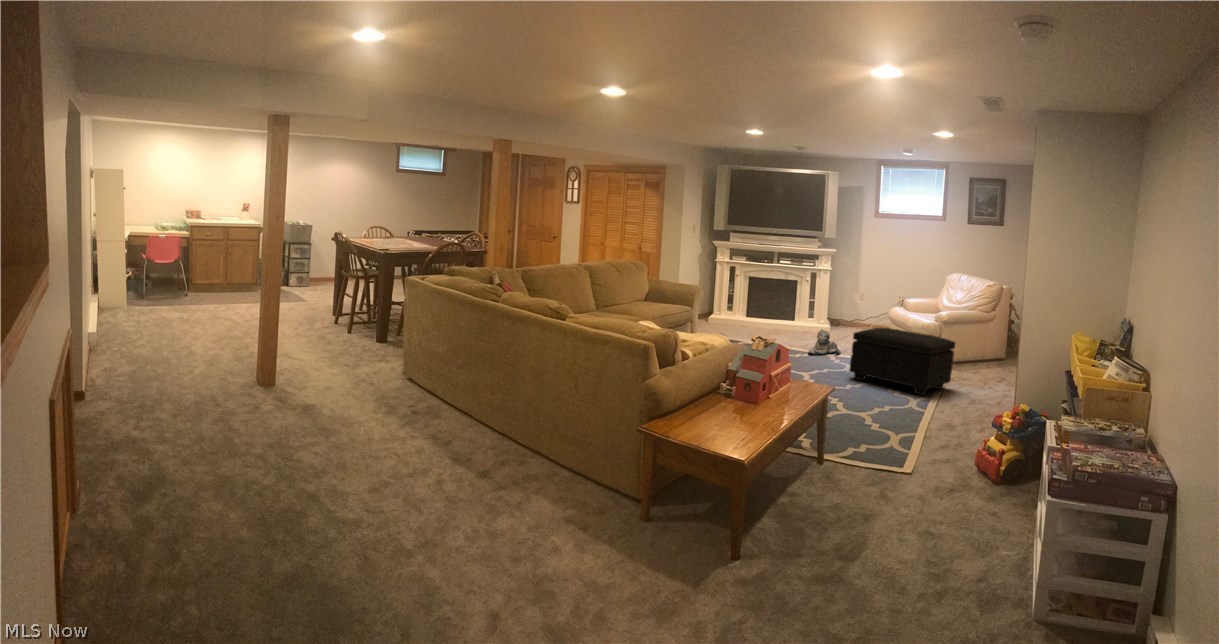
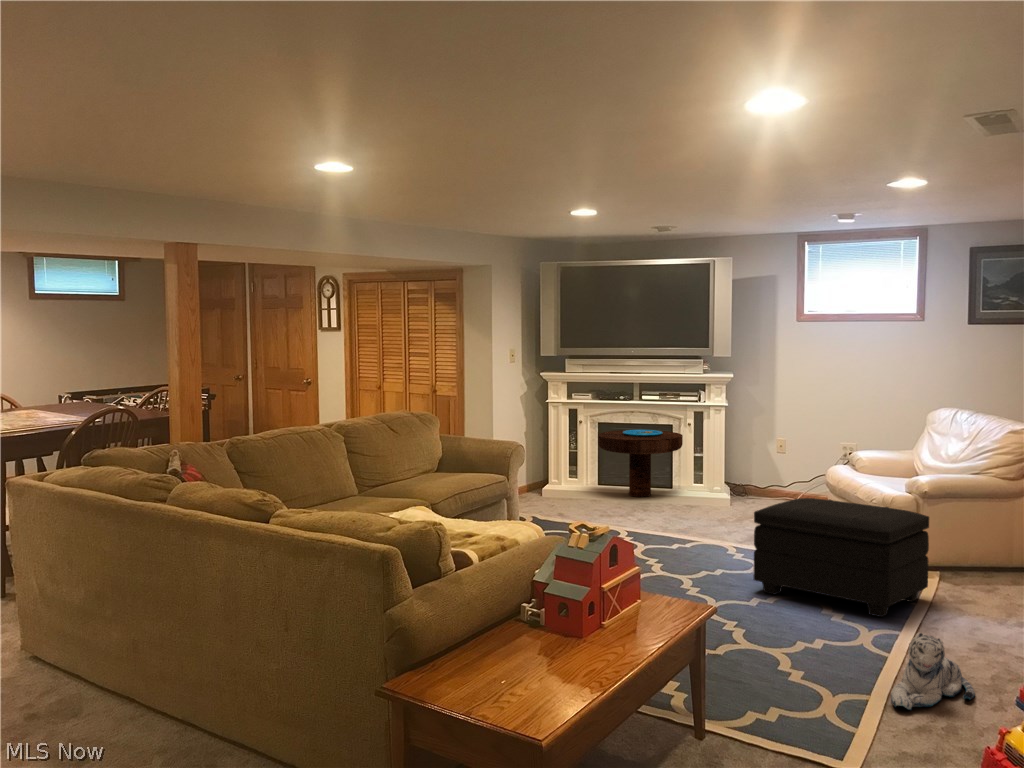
side table: none [750,282,804,324] -> present [598,430,683,497]
plush toy: present [808,330,841,354] -> present [891,633,975,710]

